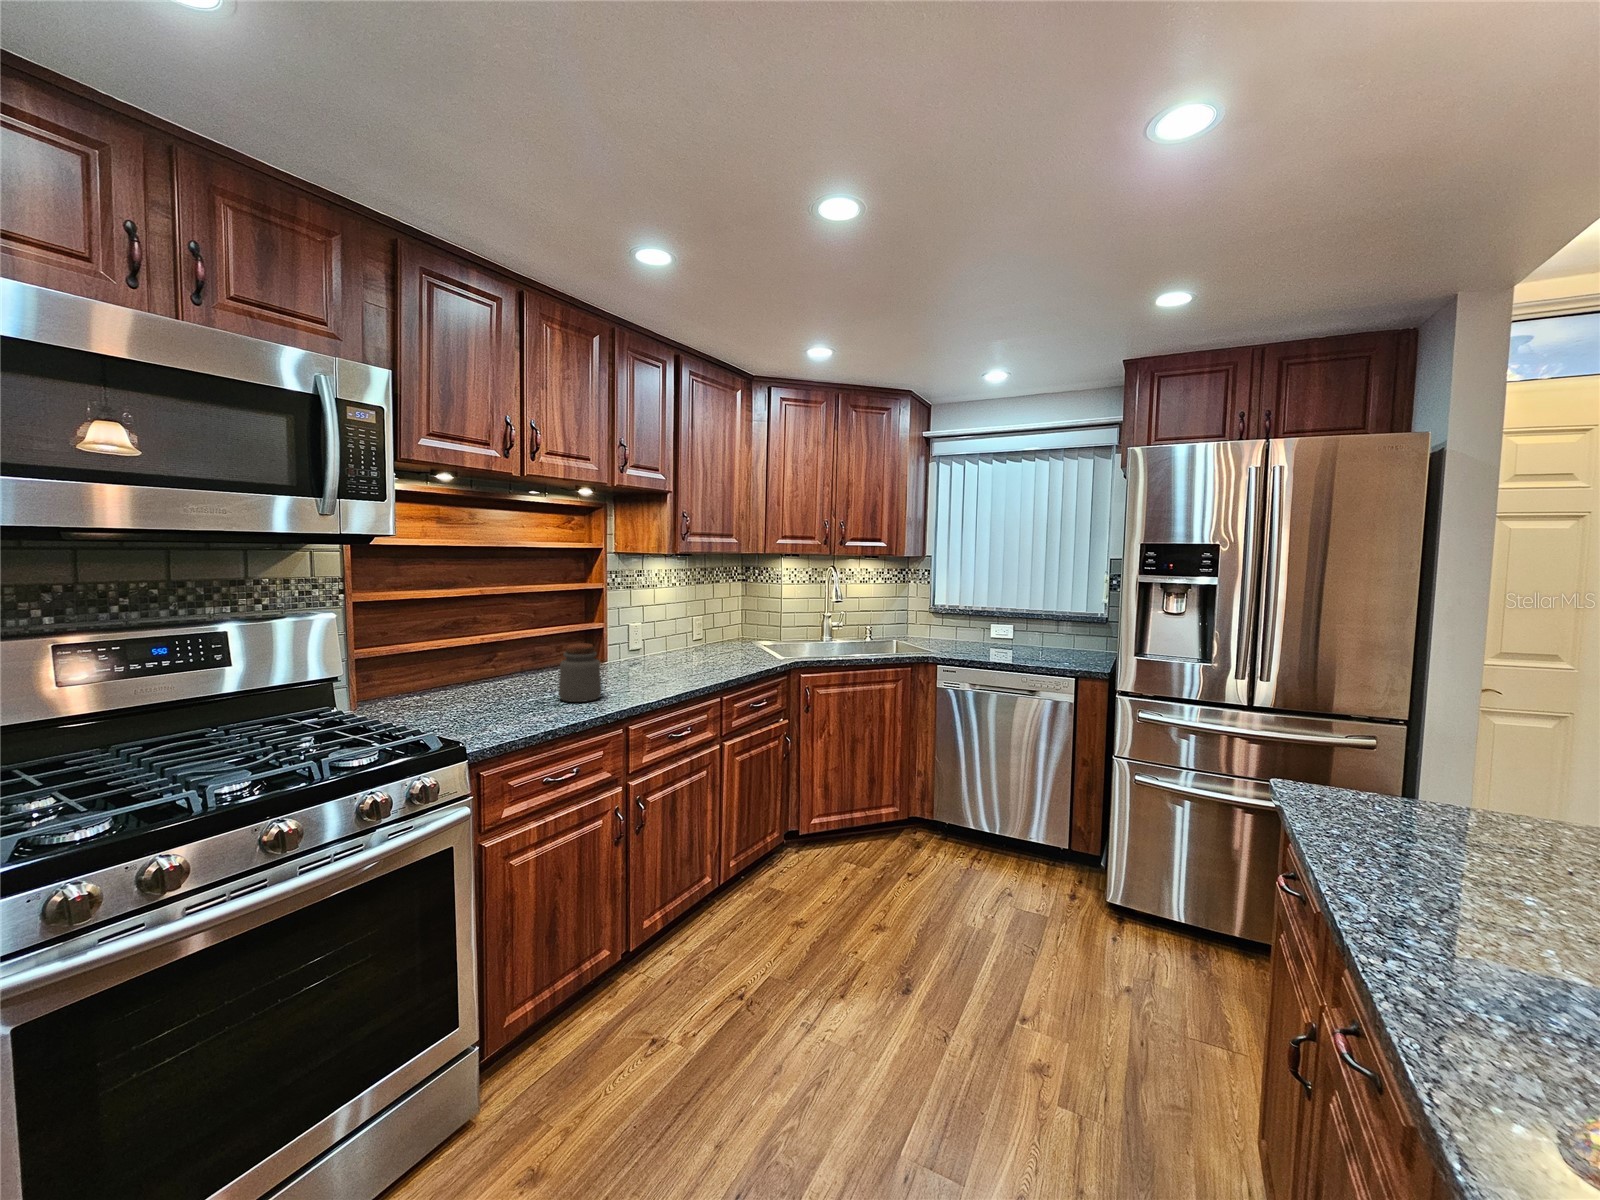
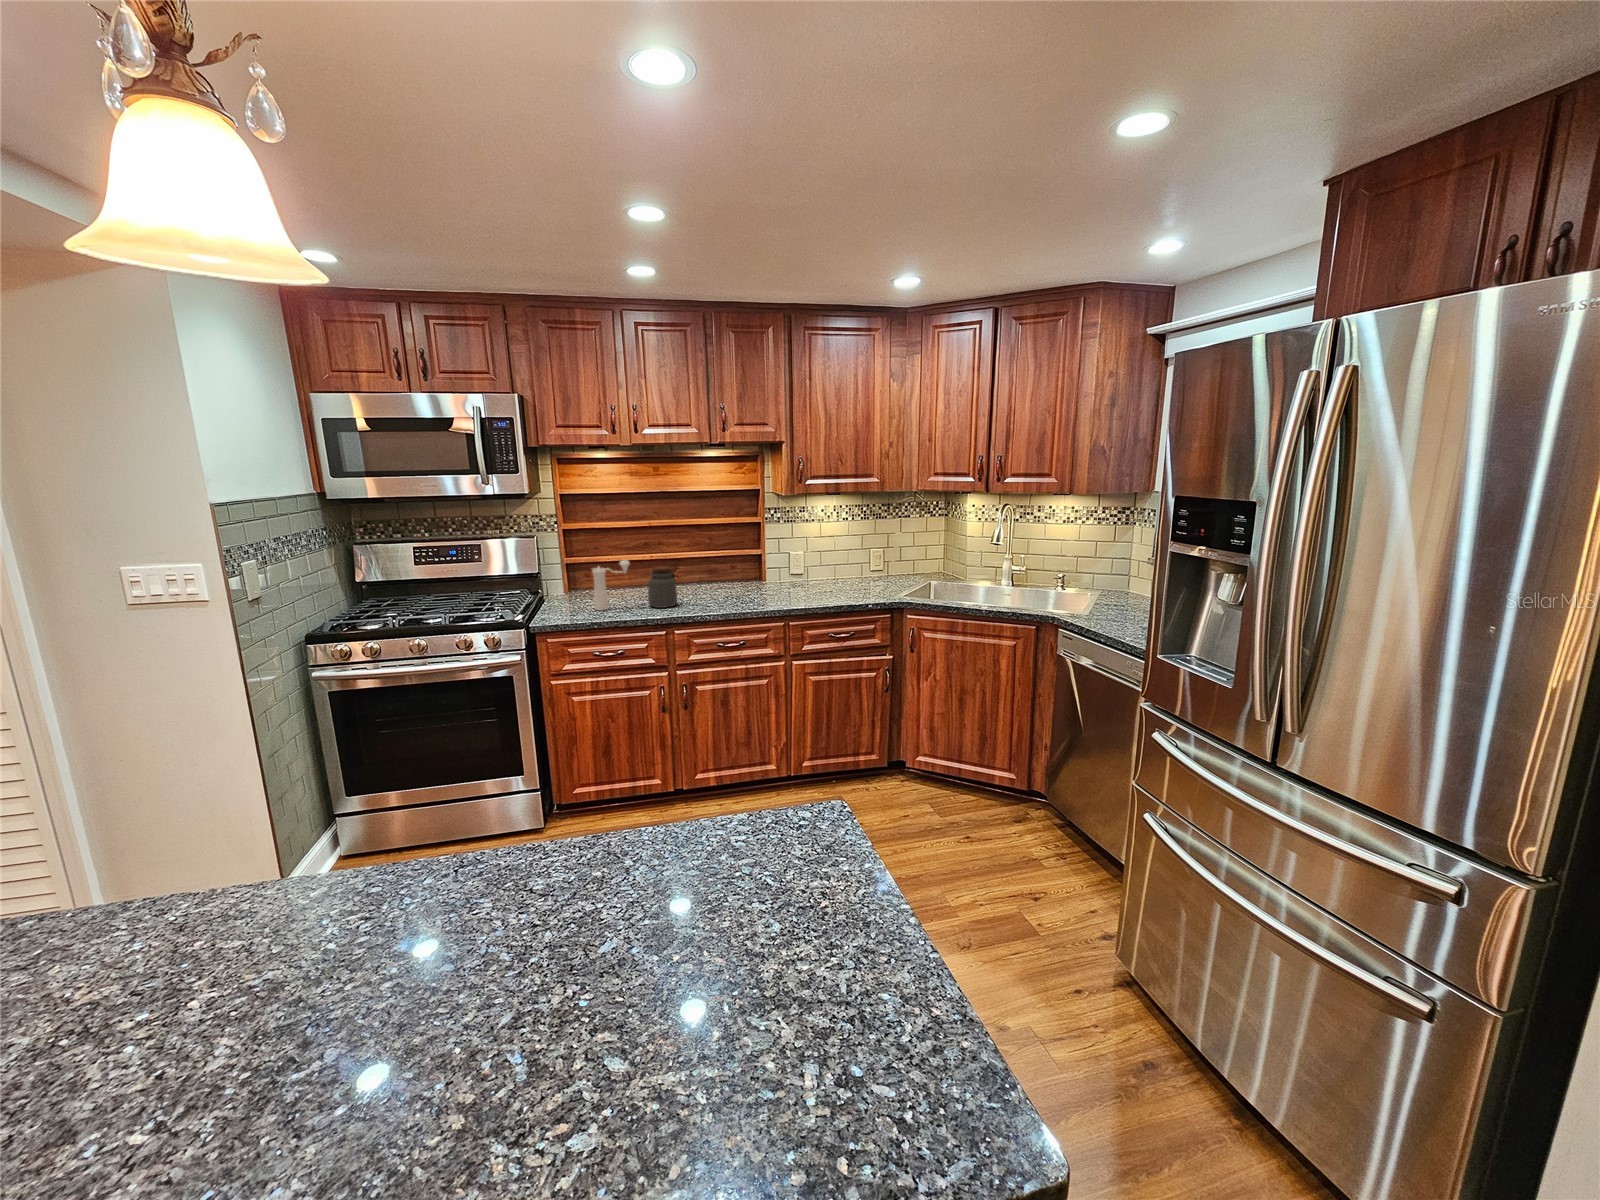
pepper mill: none [498,637,555,718] -> present [592,560,629,611]

